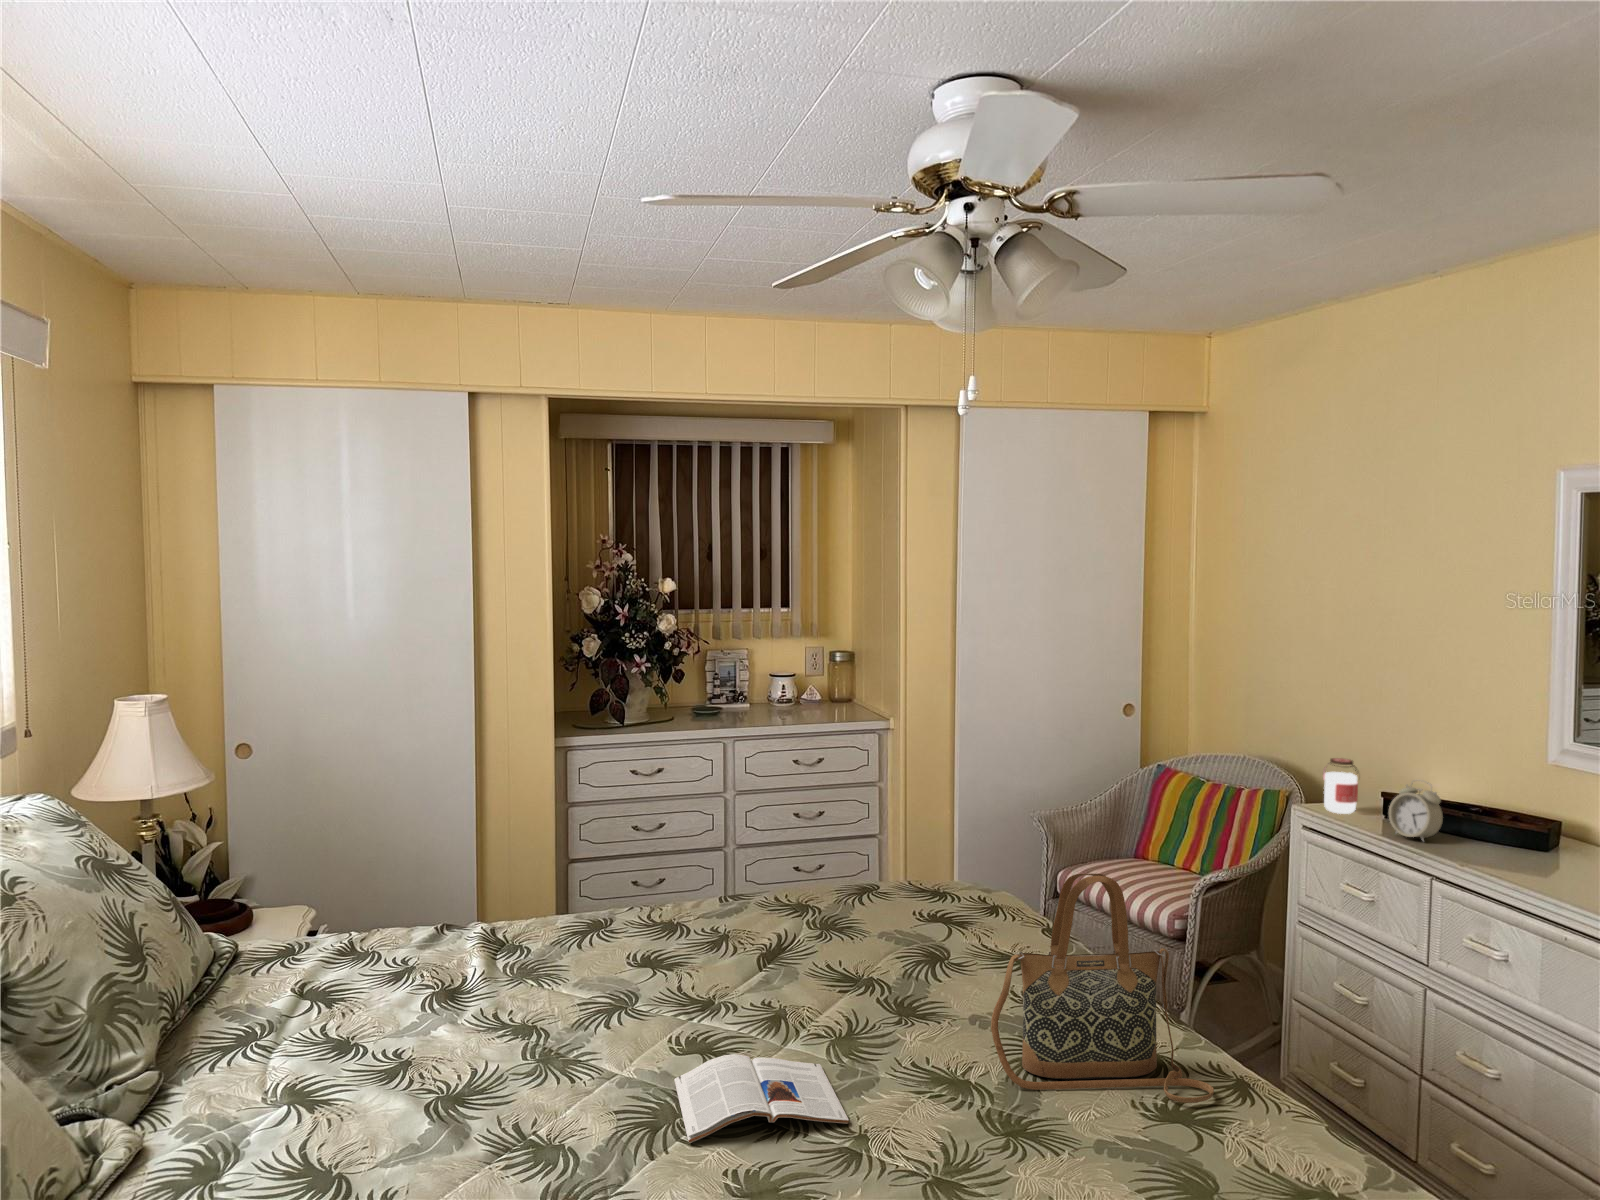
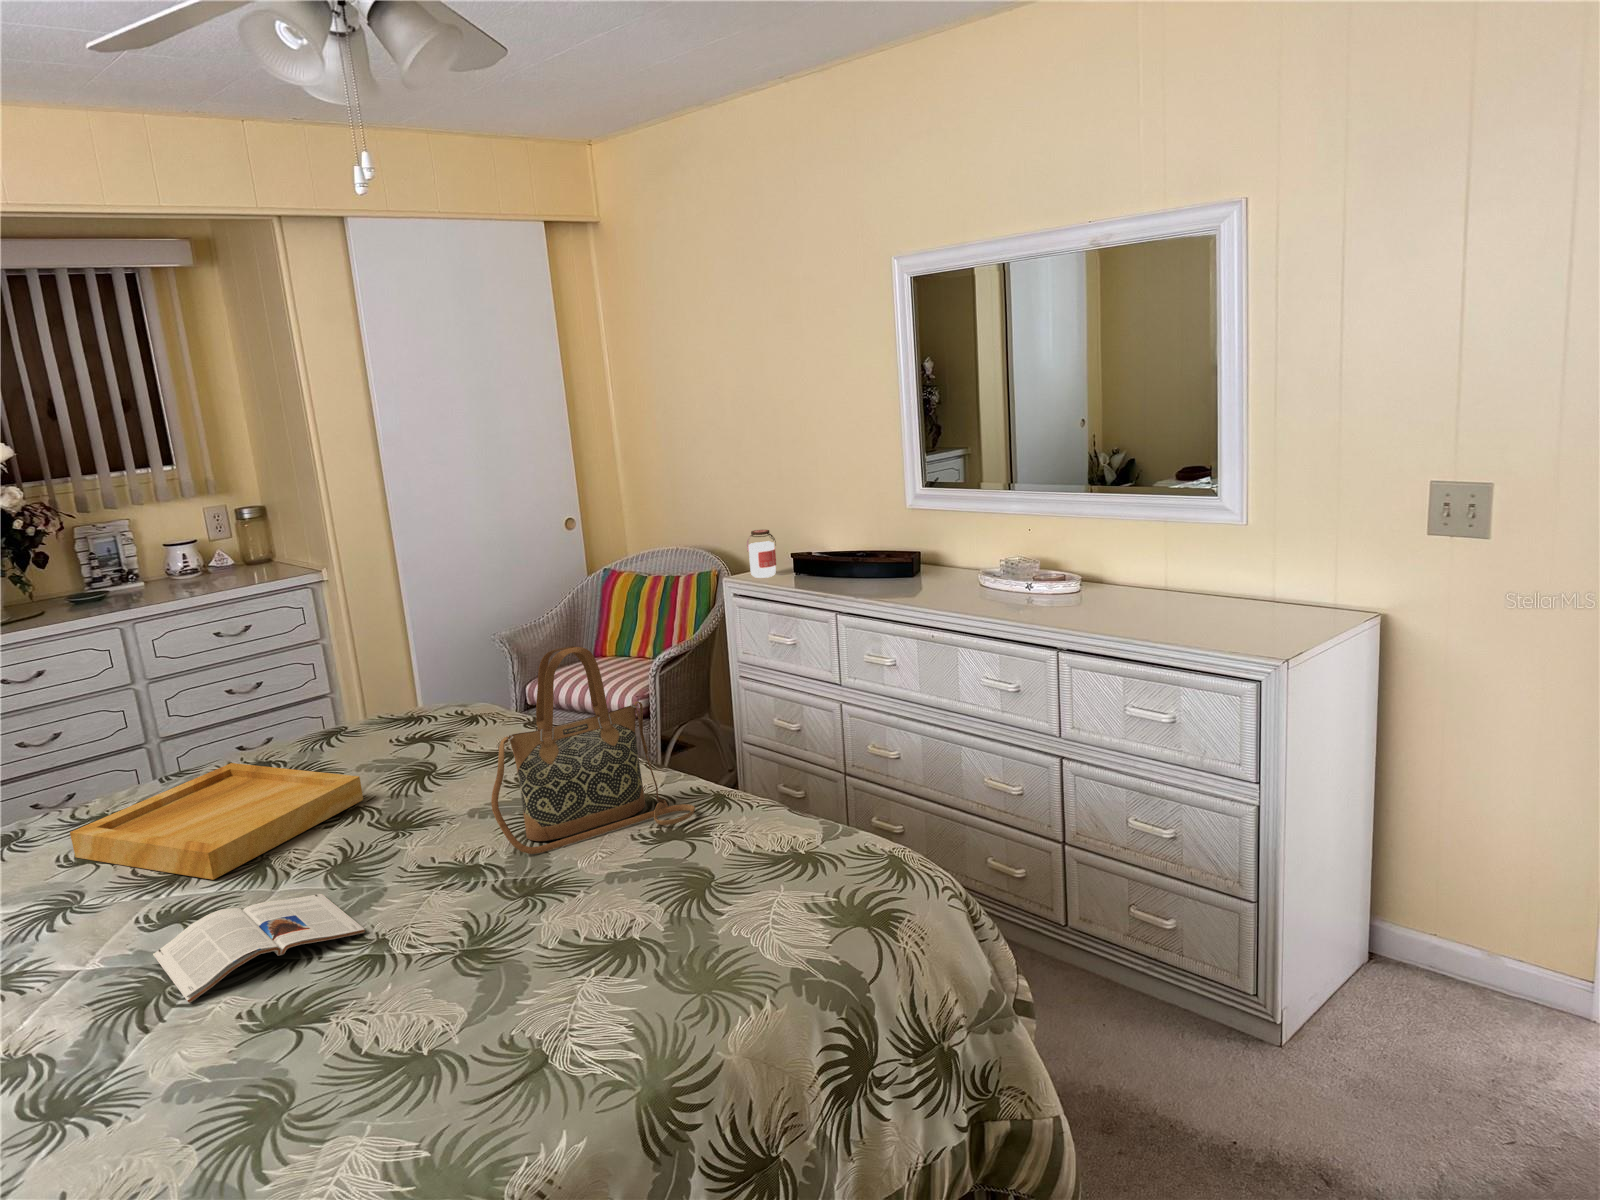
alarm clock: present [1389,783,1443,841] -> none [801,535,841,586]
tray: none [643,900,877,1016] -> present [70,763,363,880]

